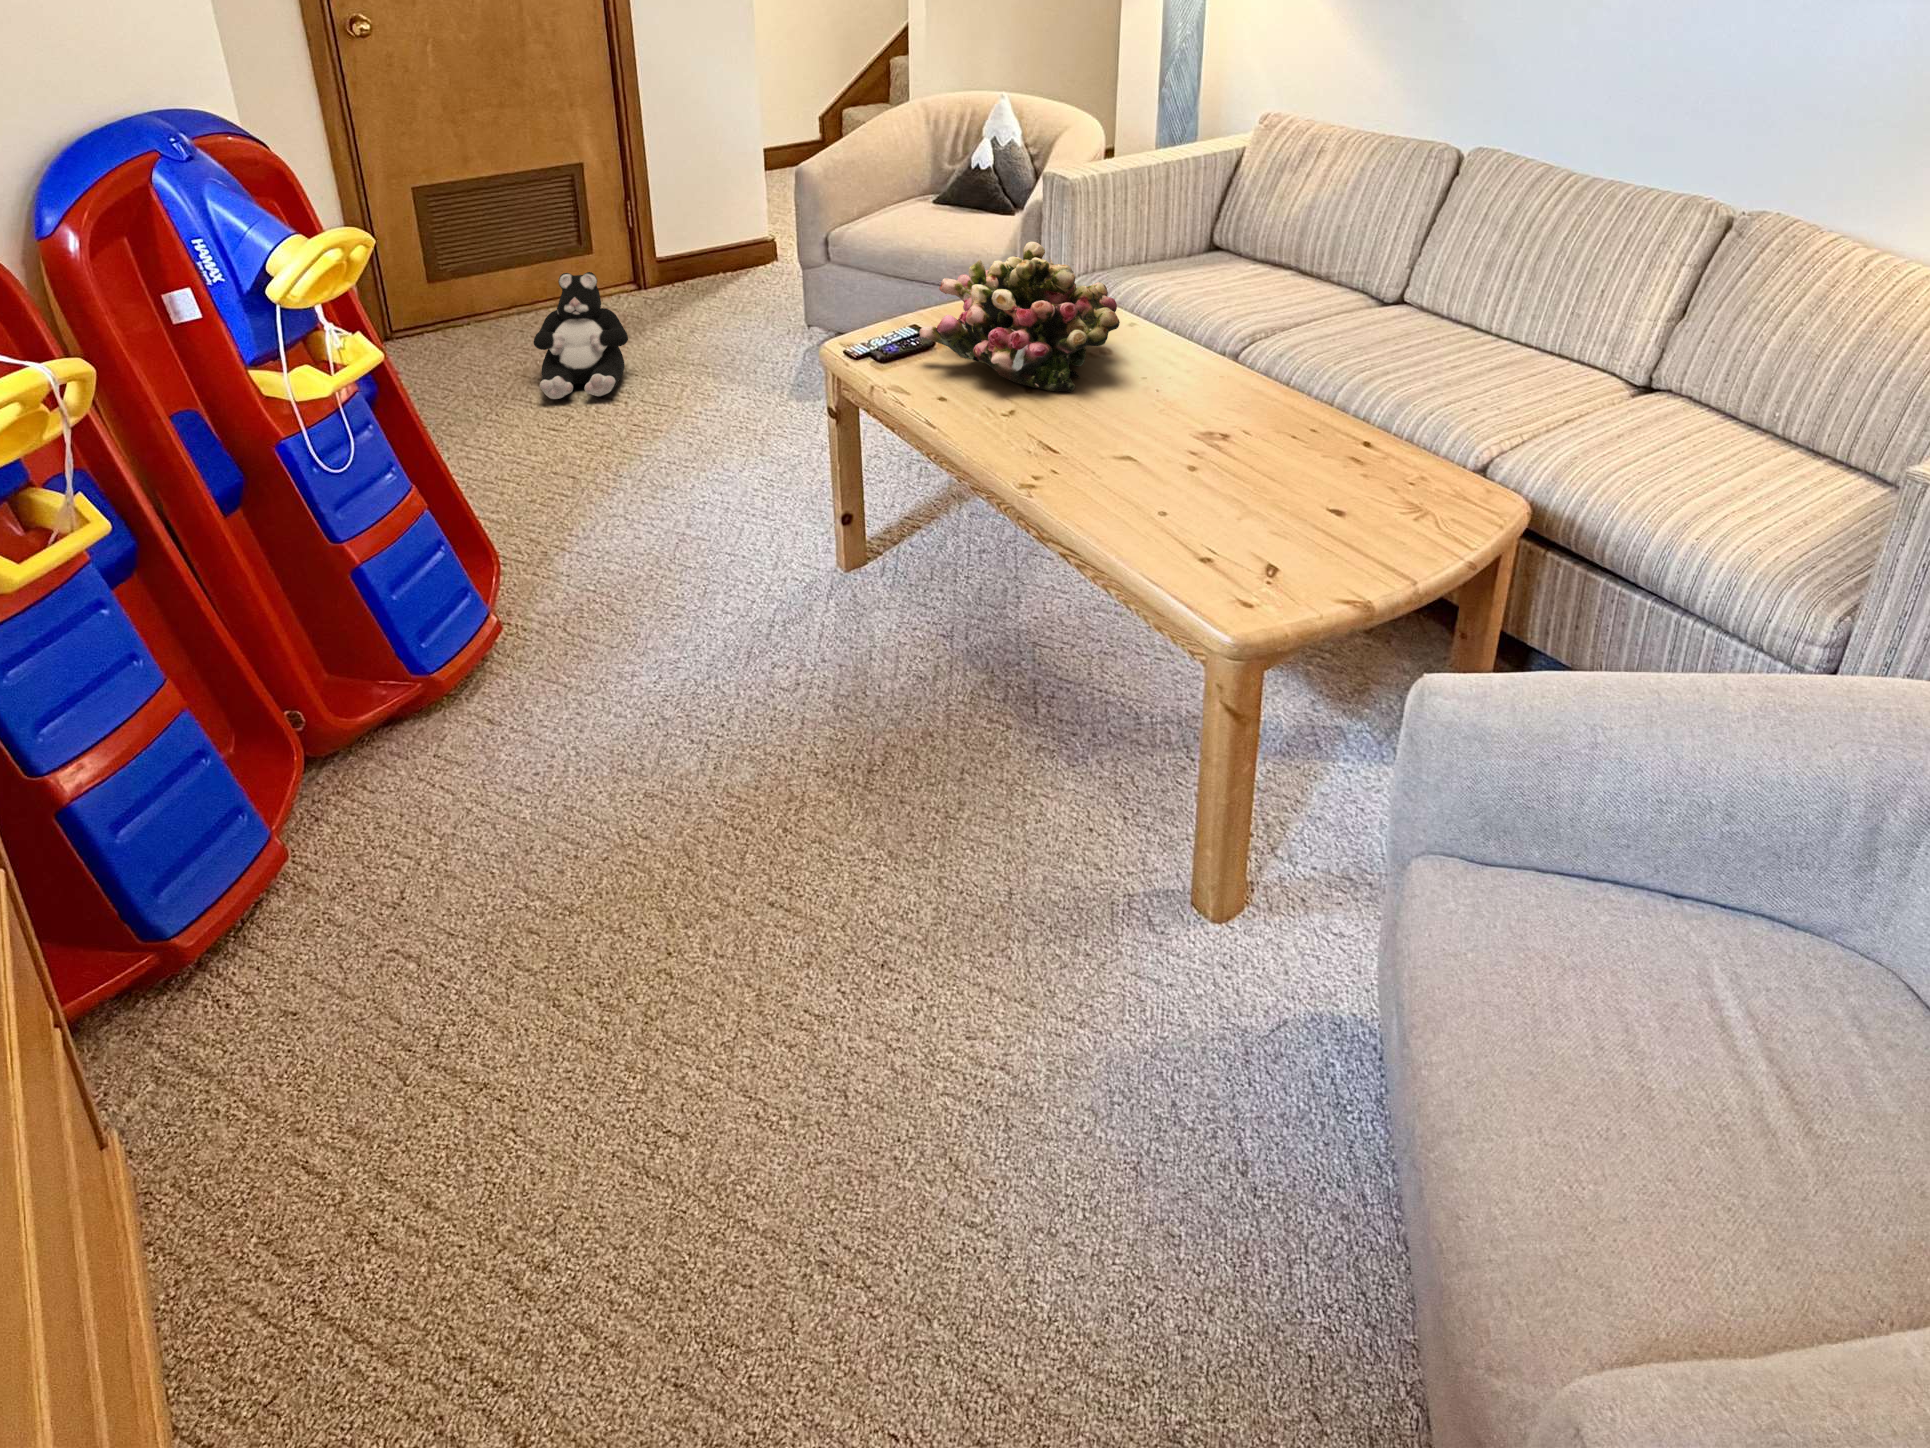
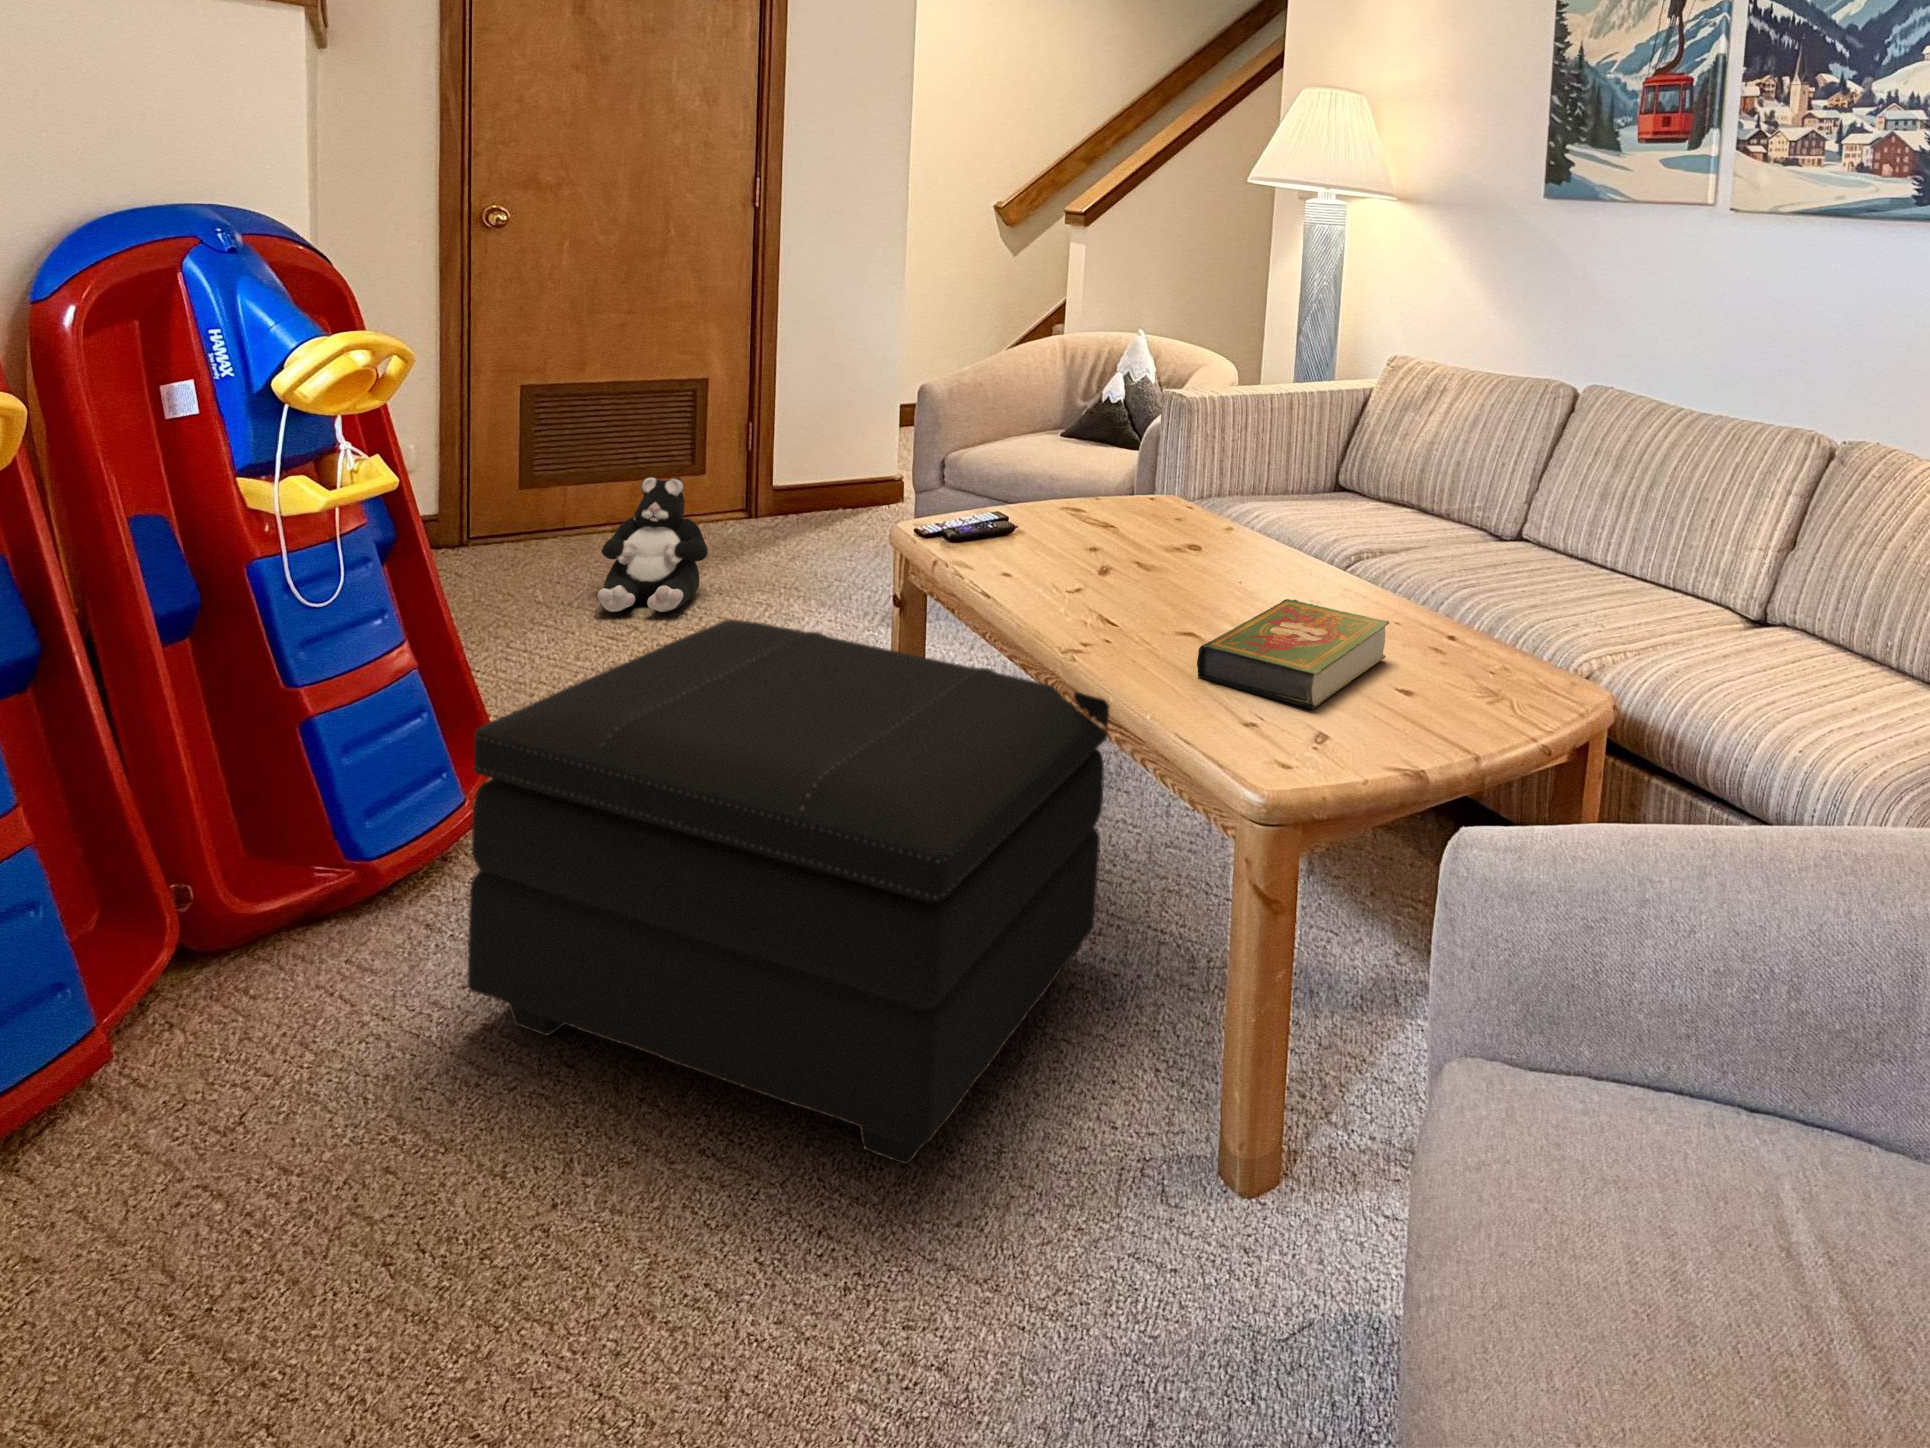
flower arrangement: present [920,242,1120,392] -> none [996,429,1209,583]
book: none [1141,415,1311,535] -> present [1197,599,1389,709]
footstool: none [524,452,1059,909] -> present [467,620,1109,1164]

